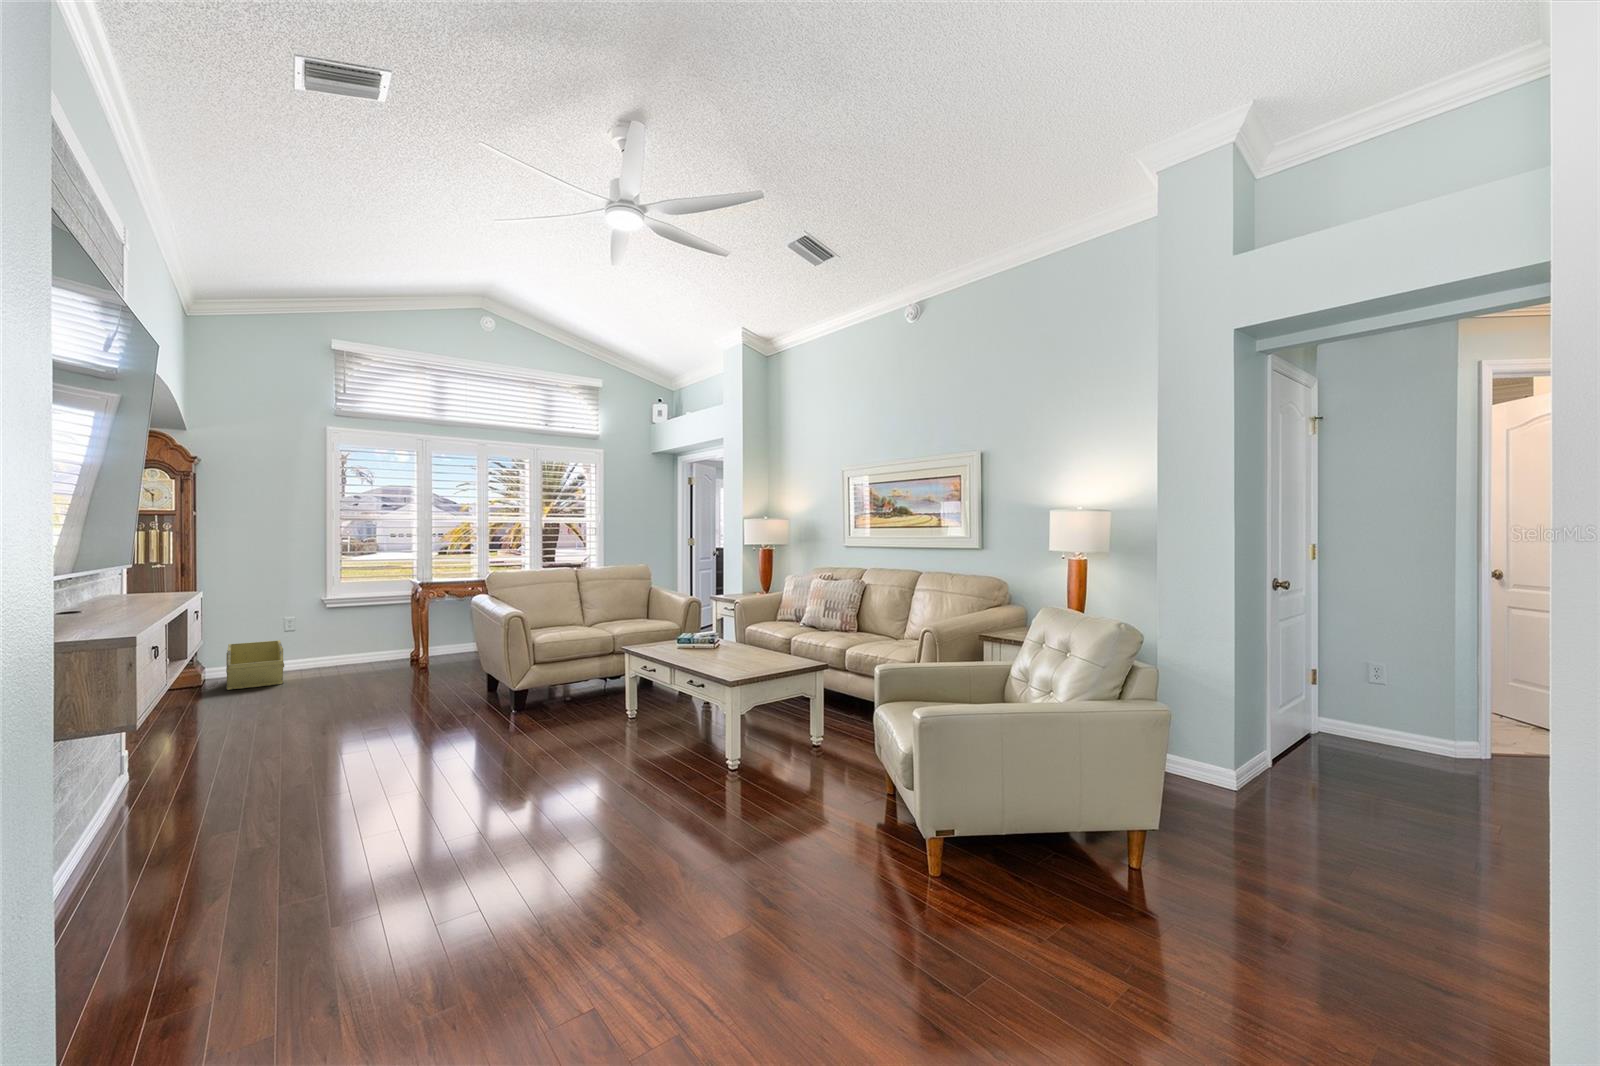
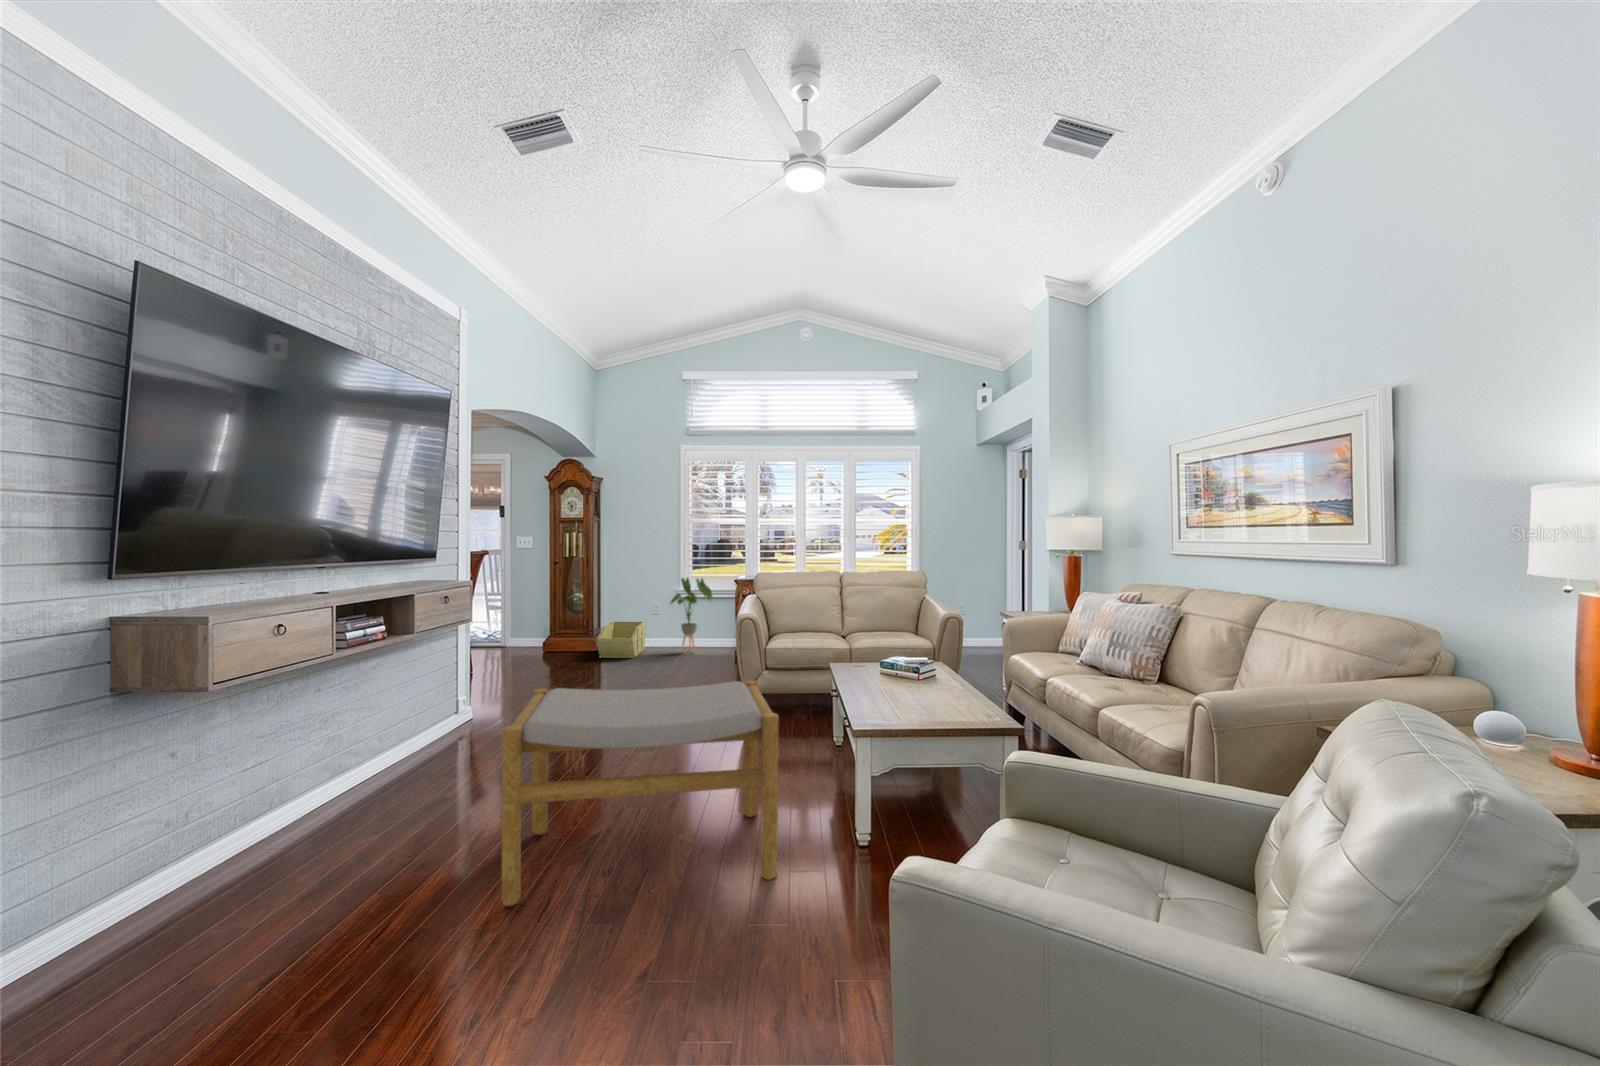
house plant: none [329,583,389,672] -> present [671,578,712,652]
footstool: none [454,657,709,868] -> present [501,680,779,906]

